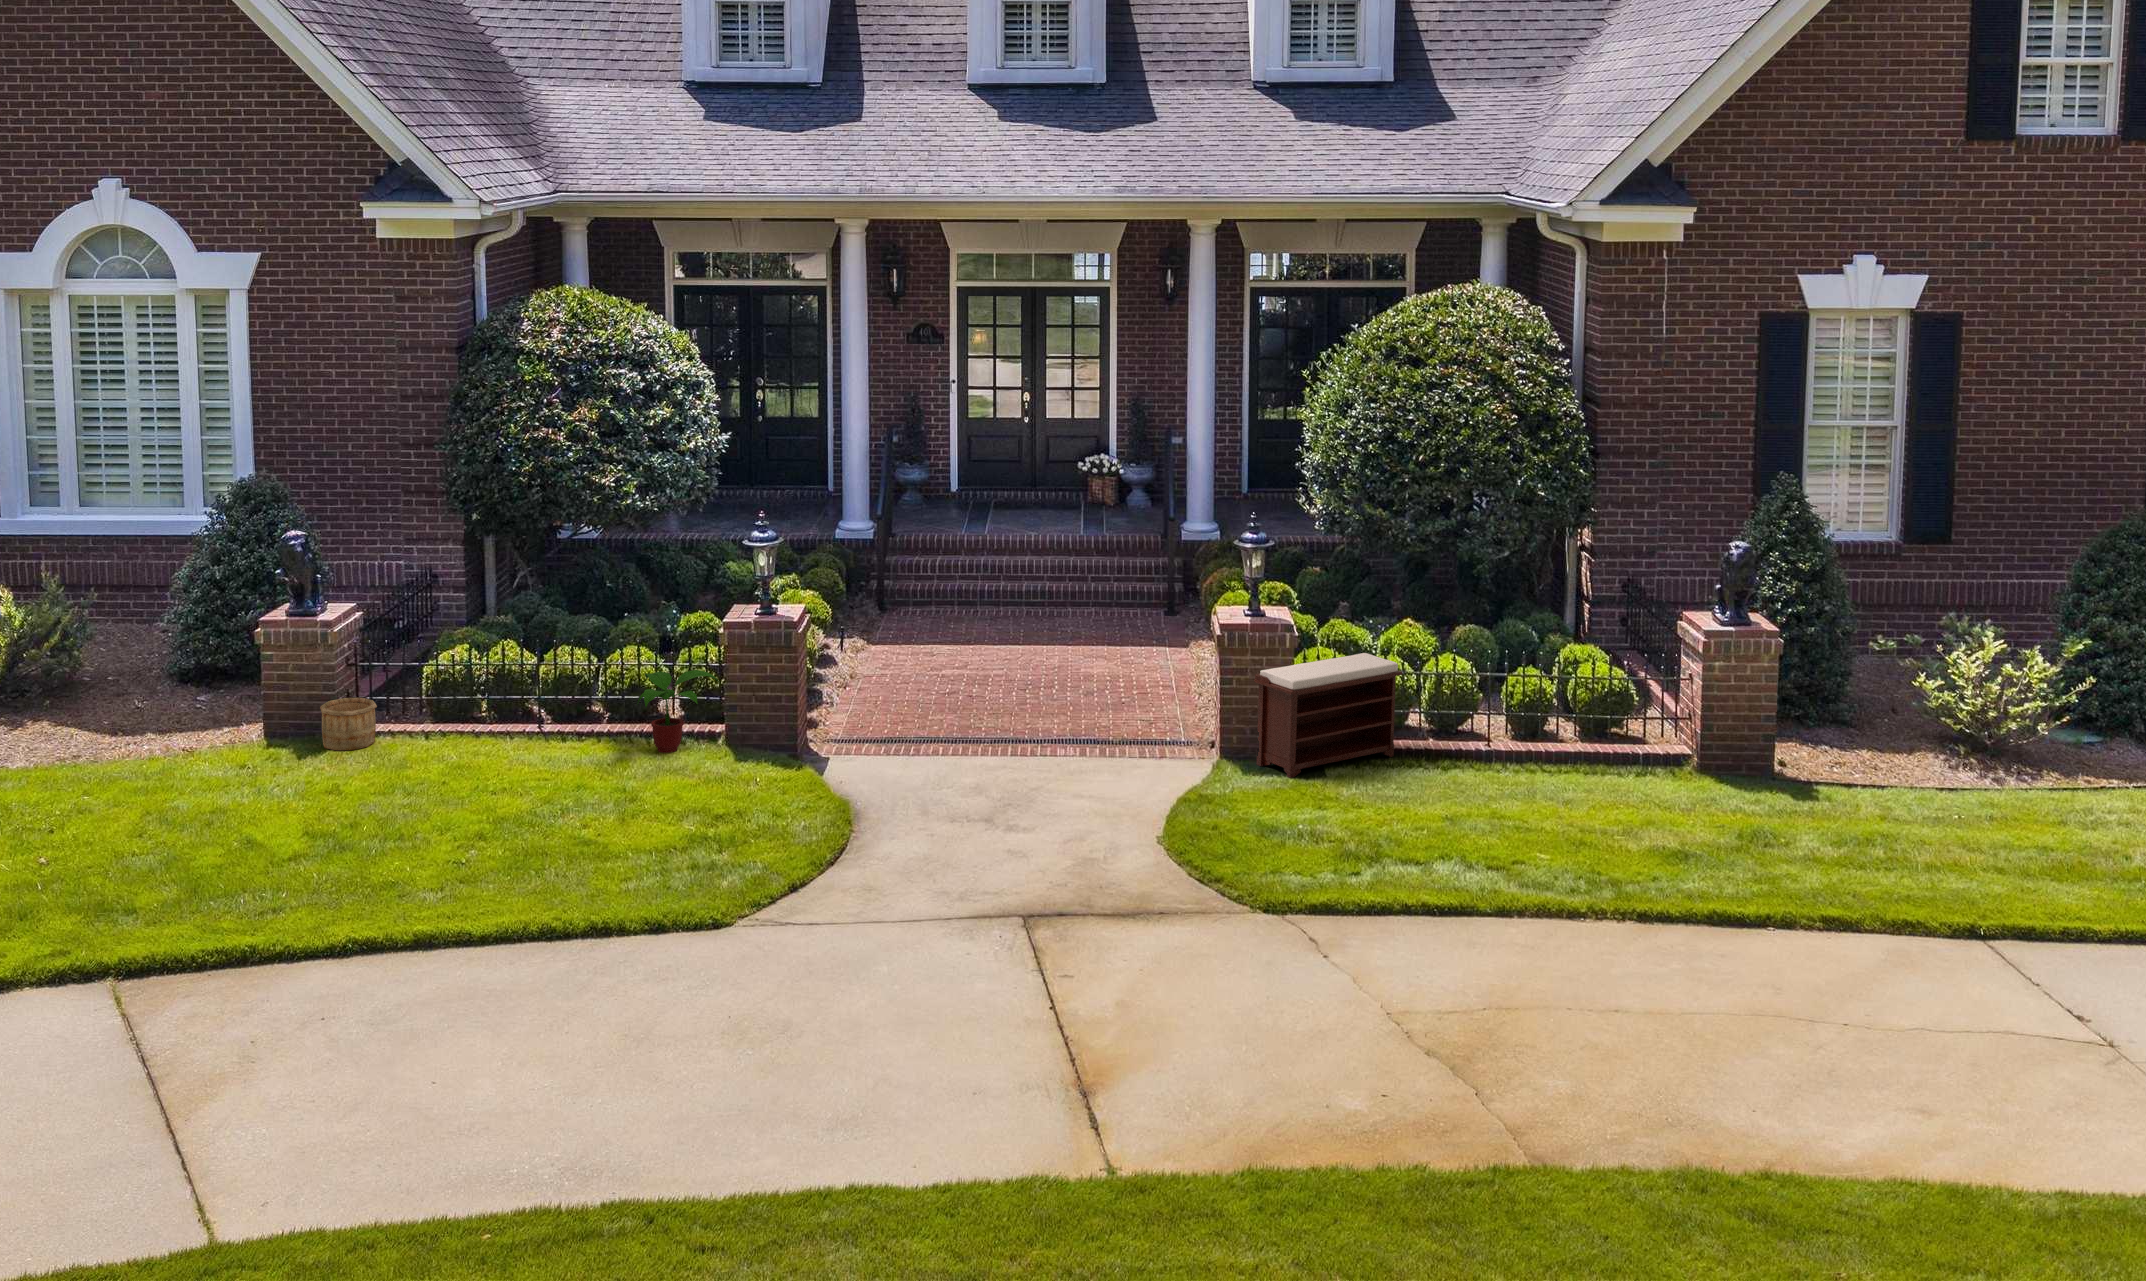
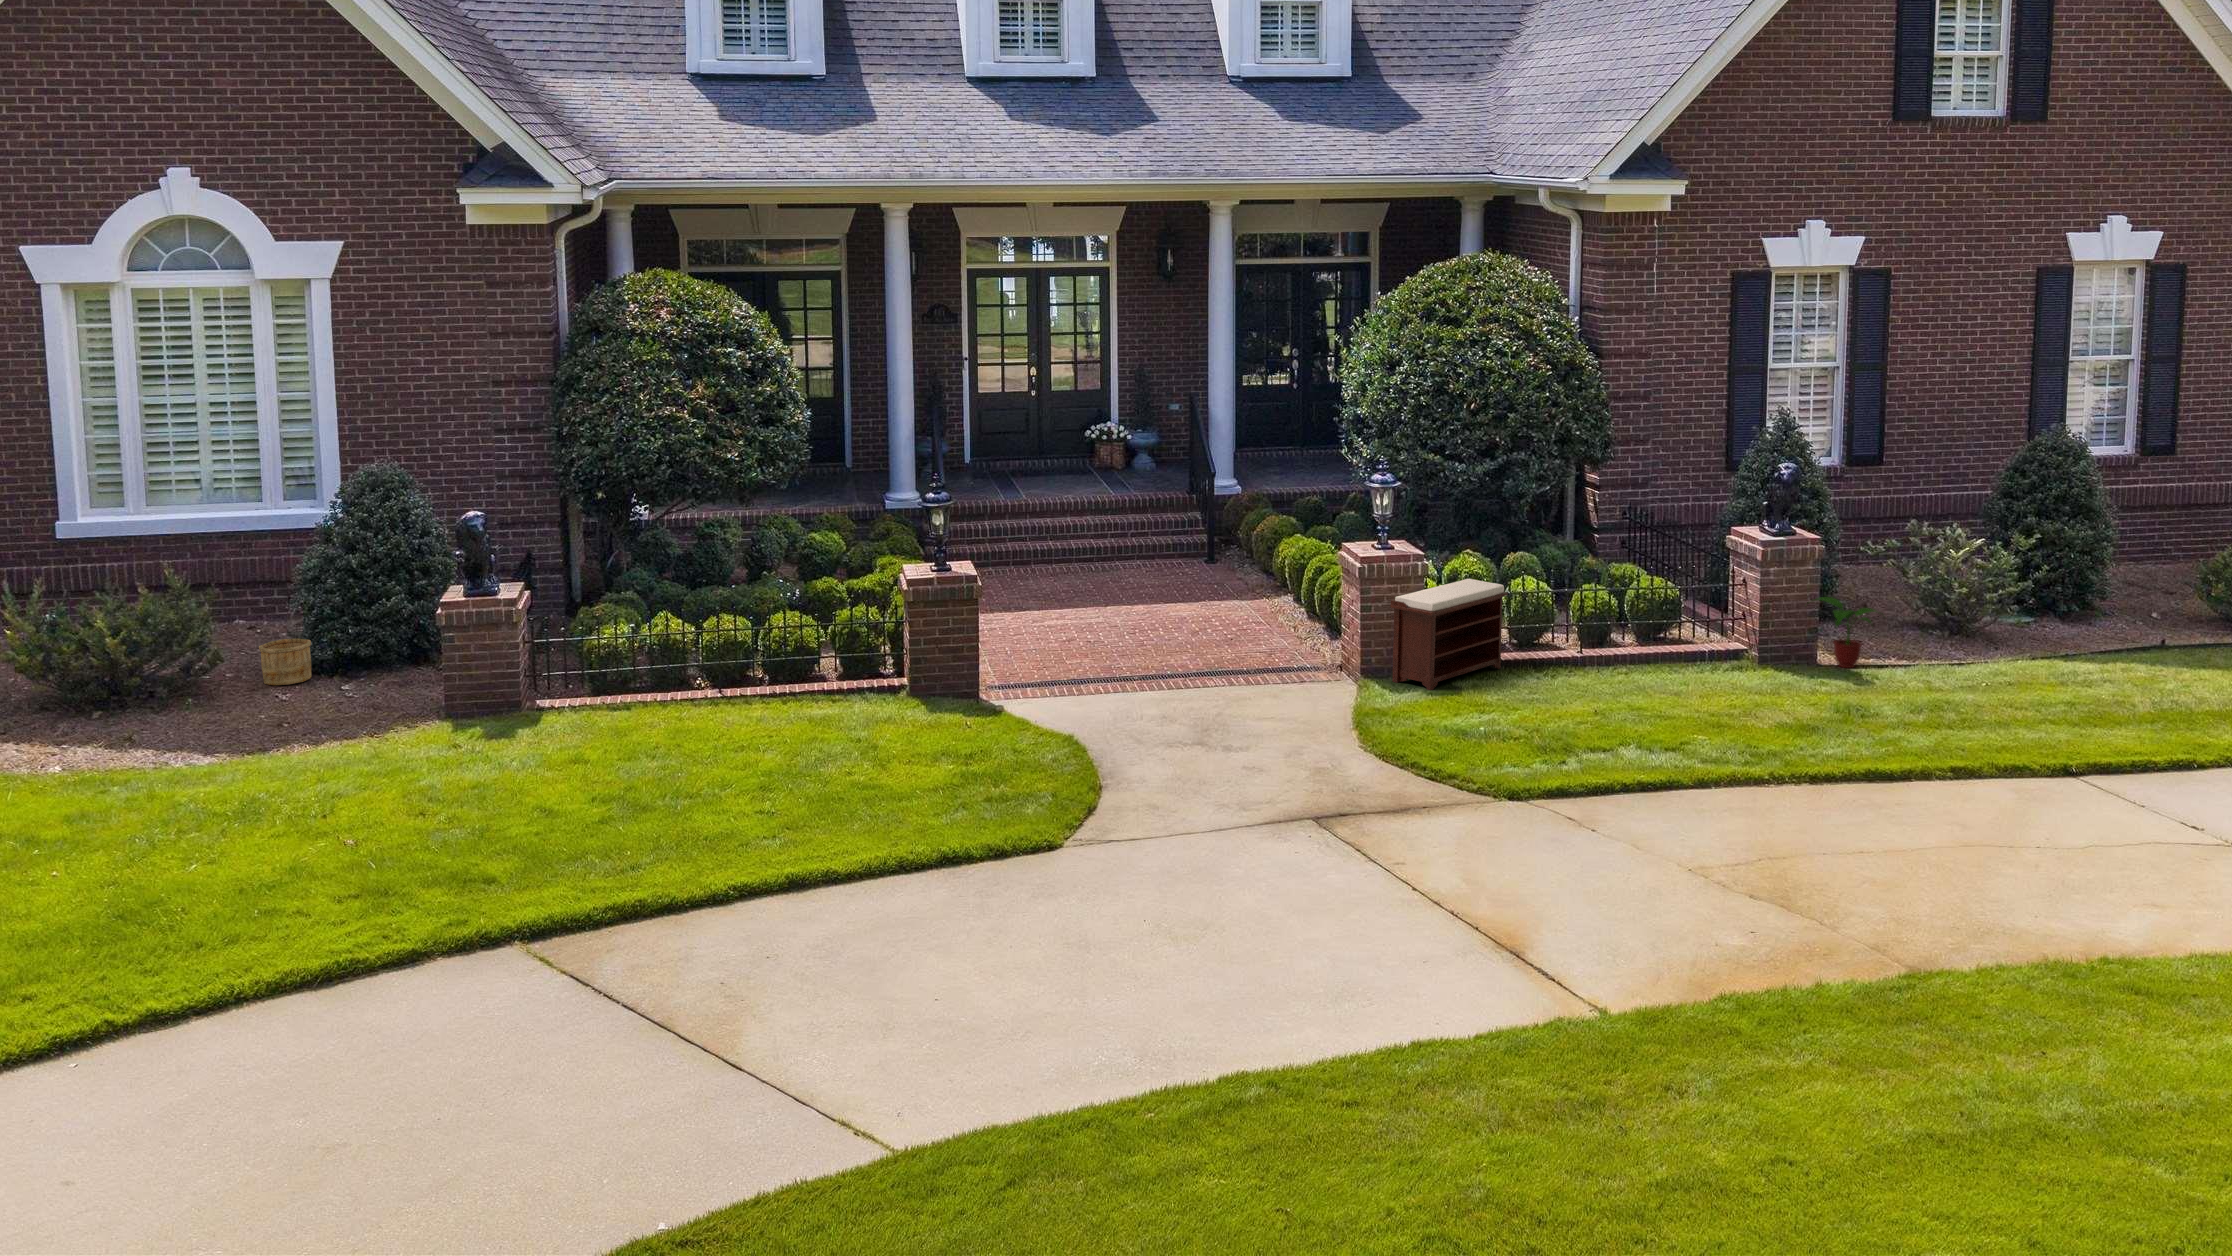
potted plant: present [638,670,720,753] -> present [1811,597,1883,668]
wooden bucket: present [320,698,377,750] -> present [259,638,311,685]

